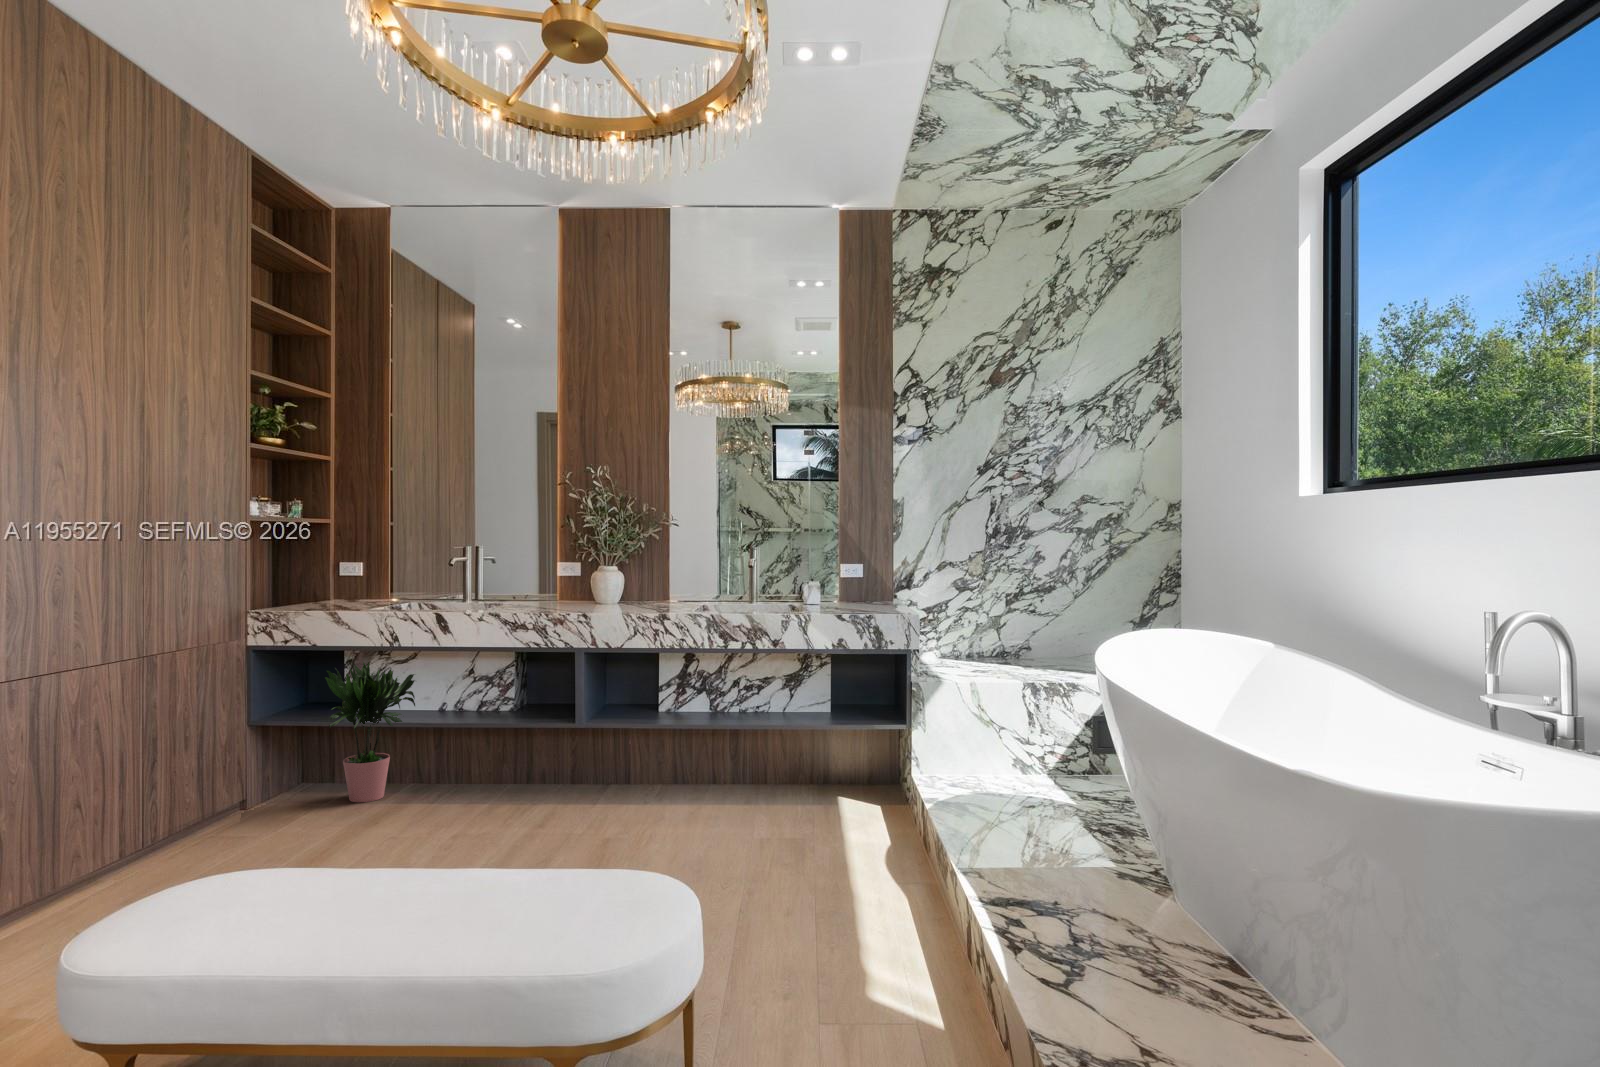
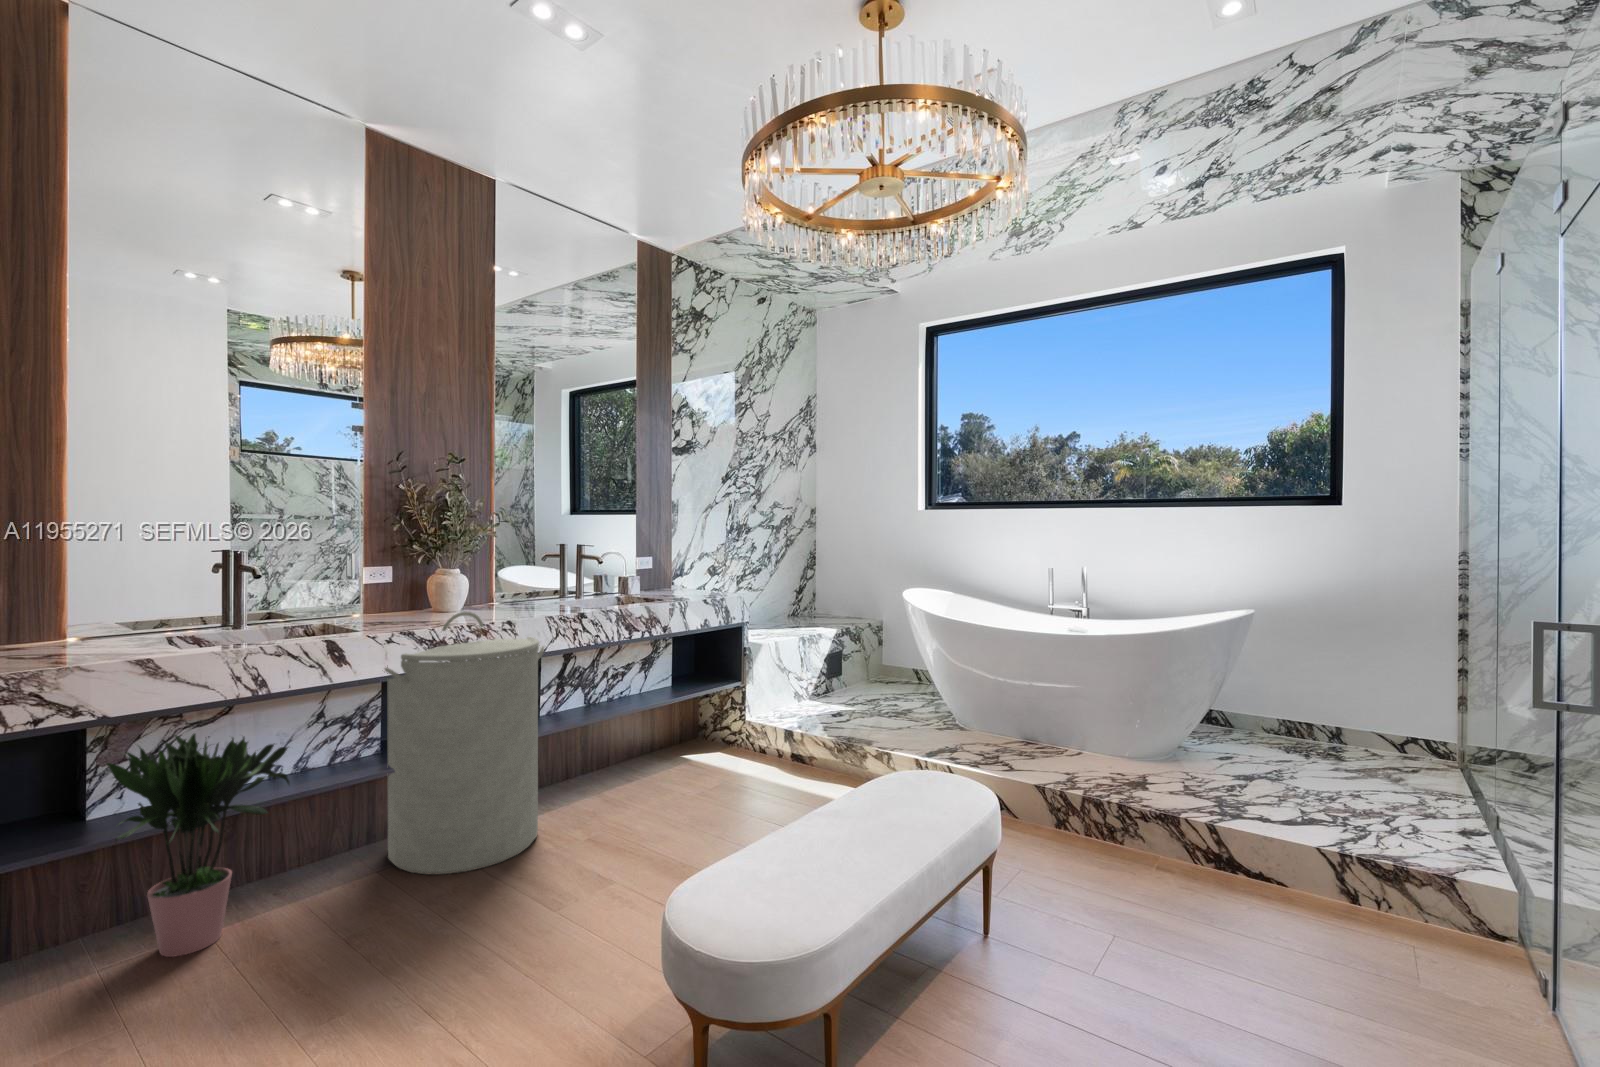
laundry hamper: none [478,602,625,822] -> present [385,611,544,874]

